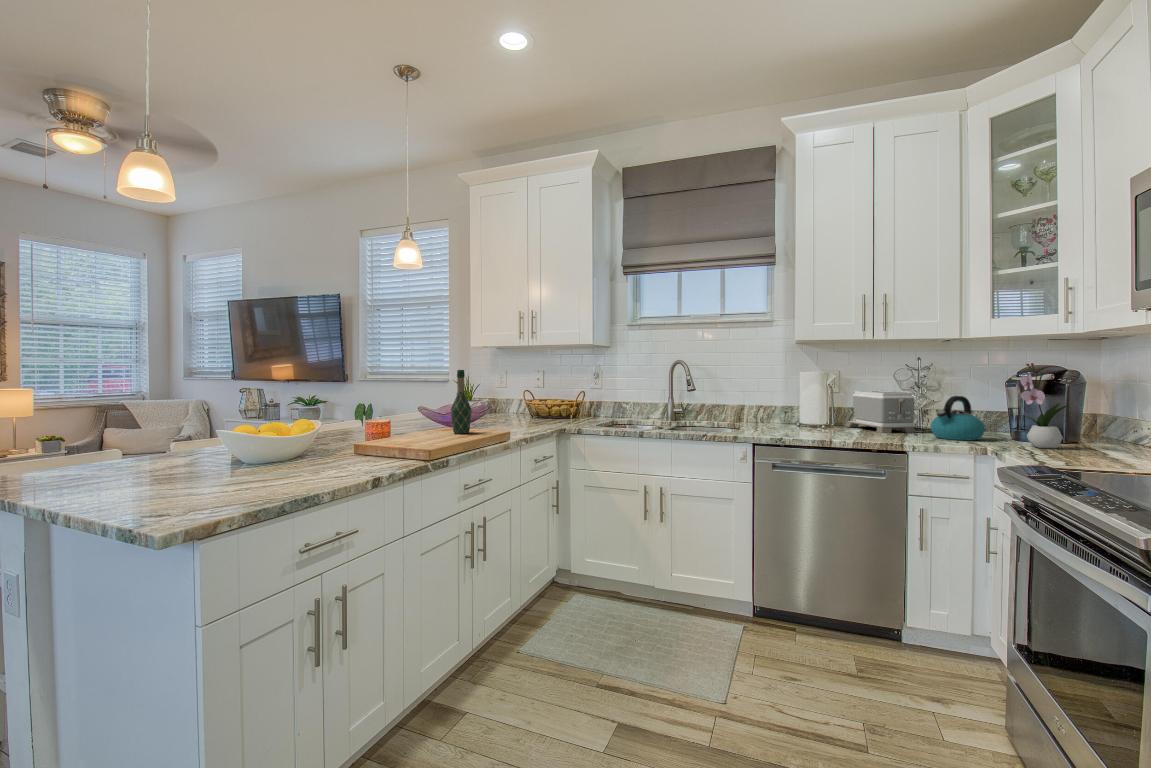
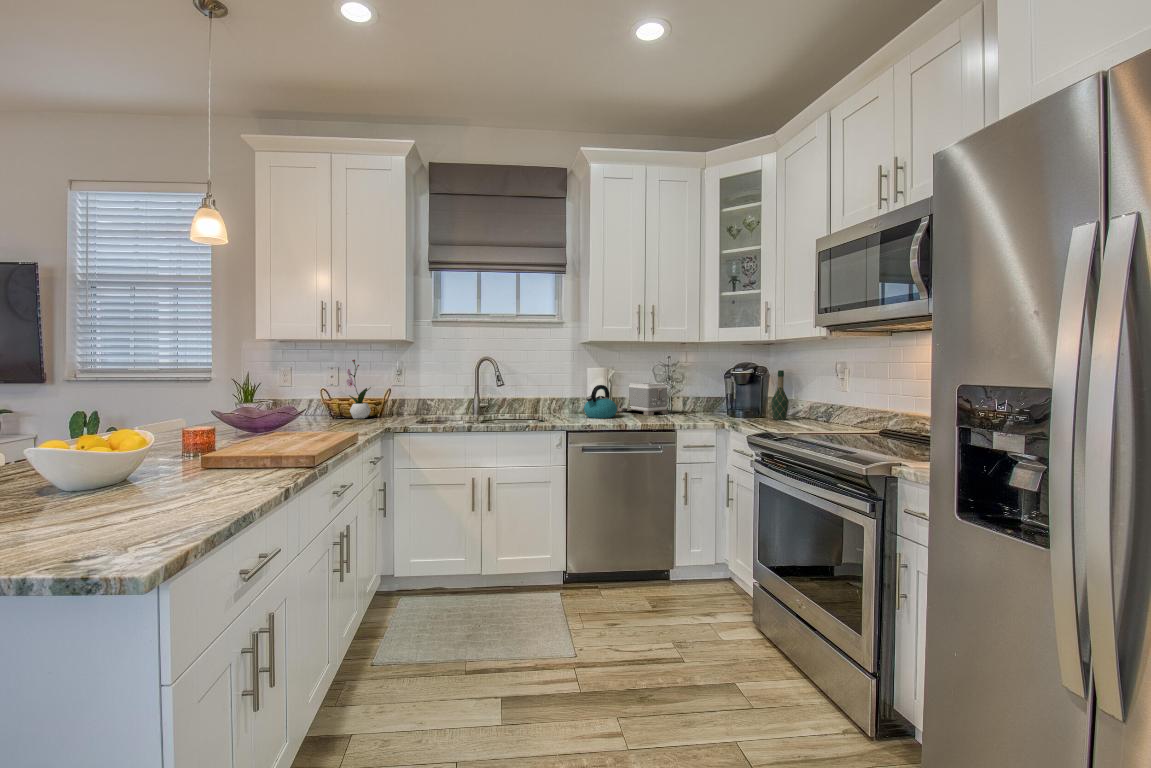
flower arrangement: present [1020,363,1069,448] -> present [346,360,371,419]
wine bottle: present [451,370,471,434] -> present [772,370,789,420]
kettle: present [931,396,985,441] -> present [584,385,617,418]

